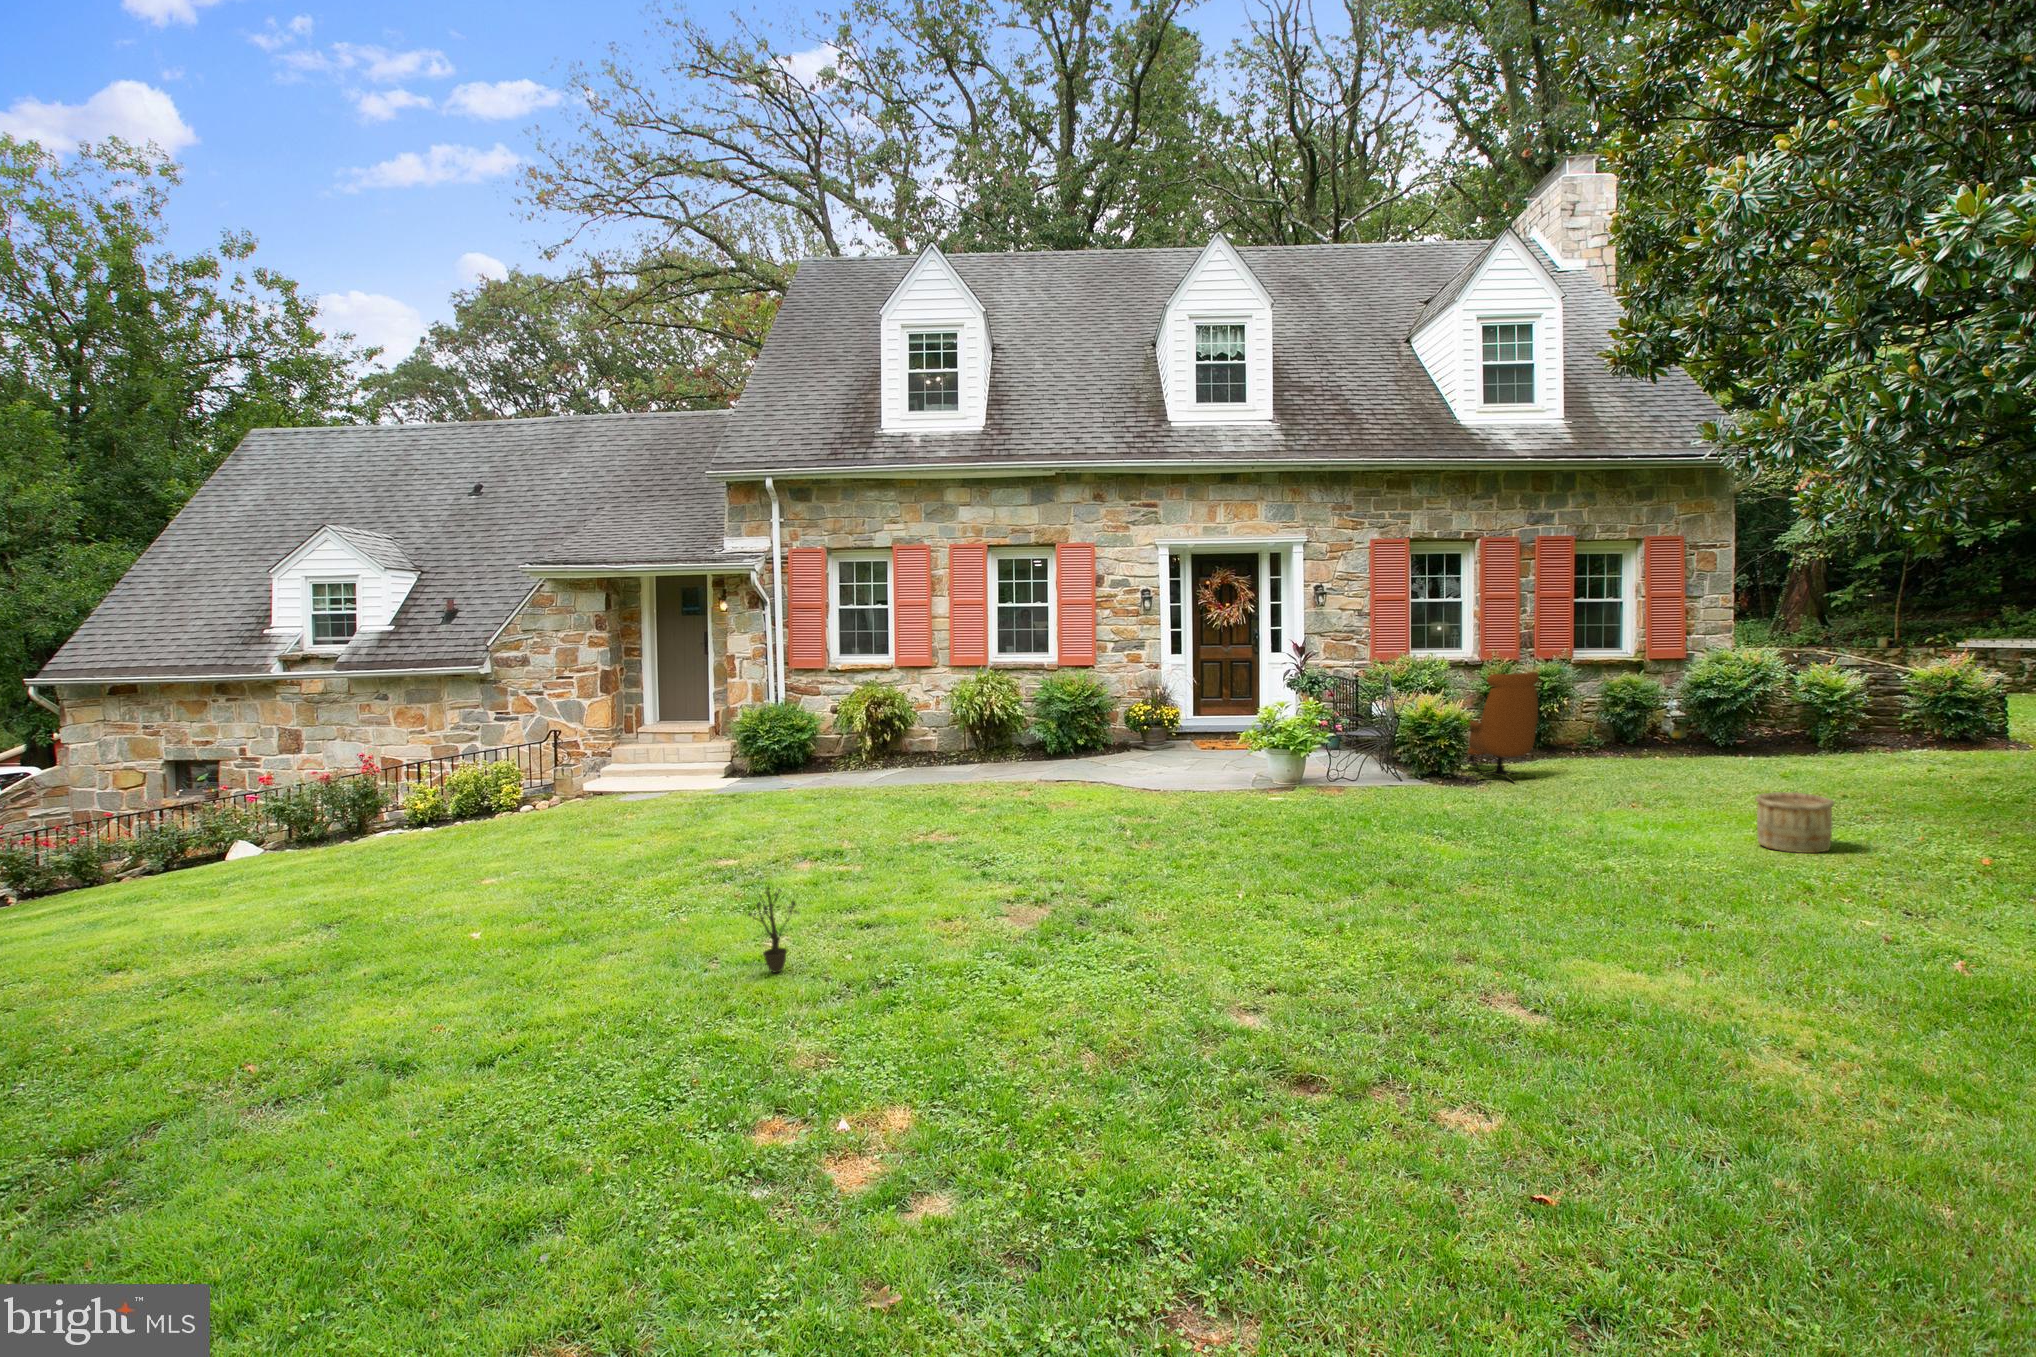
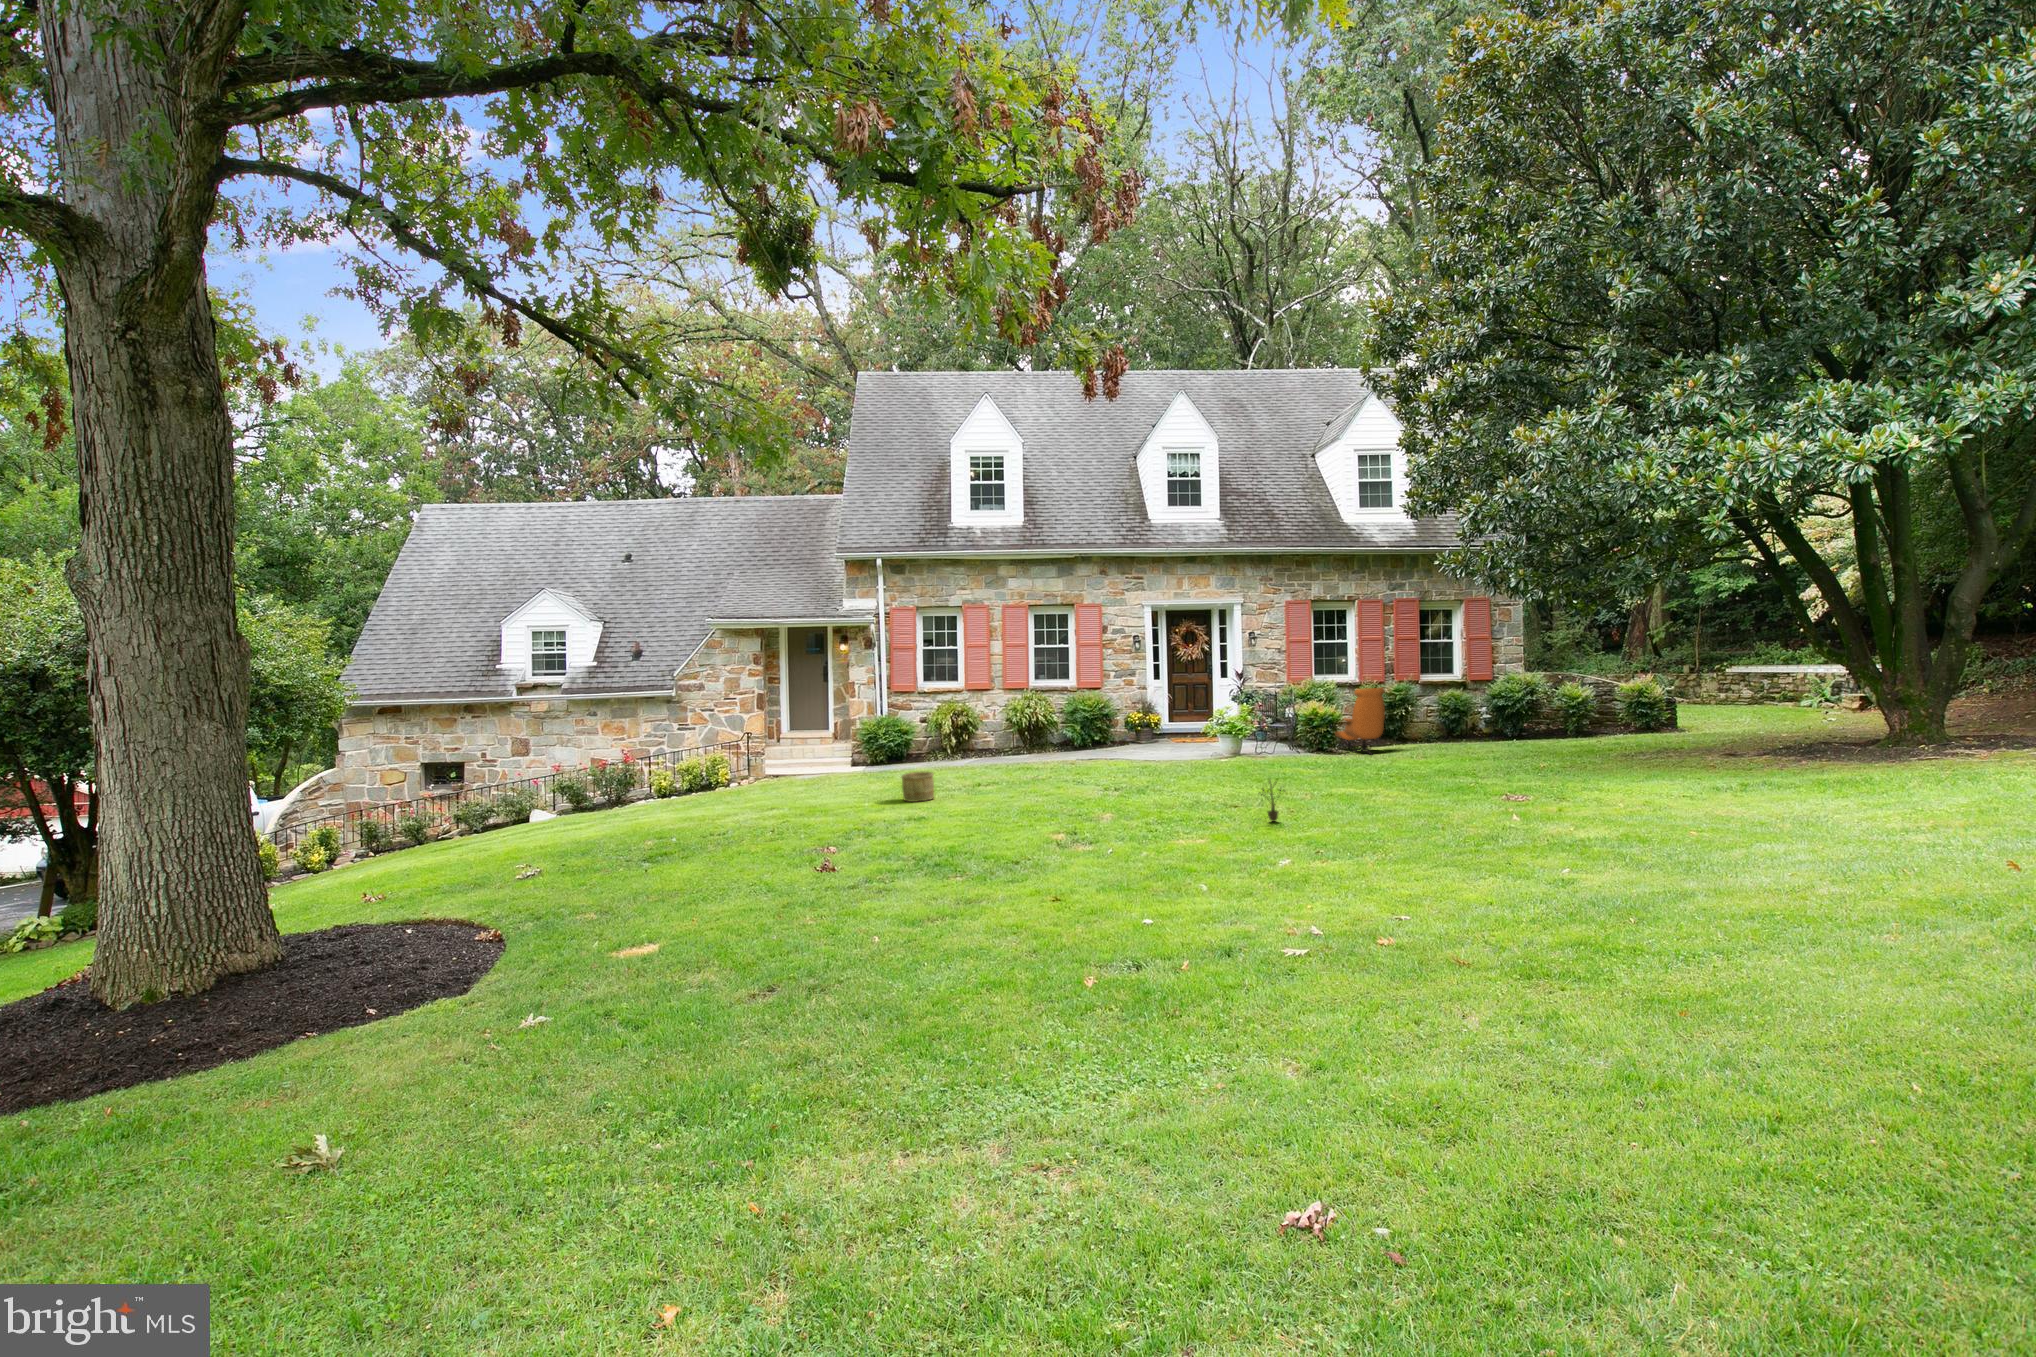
wooden bucket: present [1756,792,1834,853] -> present [901,771,934,802]
decorative plant: present [743,885,799,973] -> present [1261,781,1281,822]

